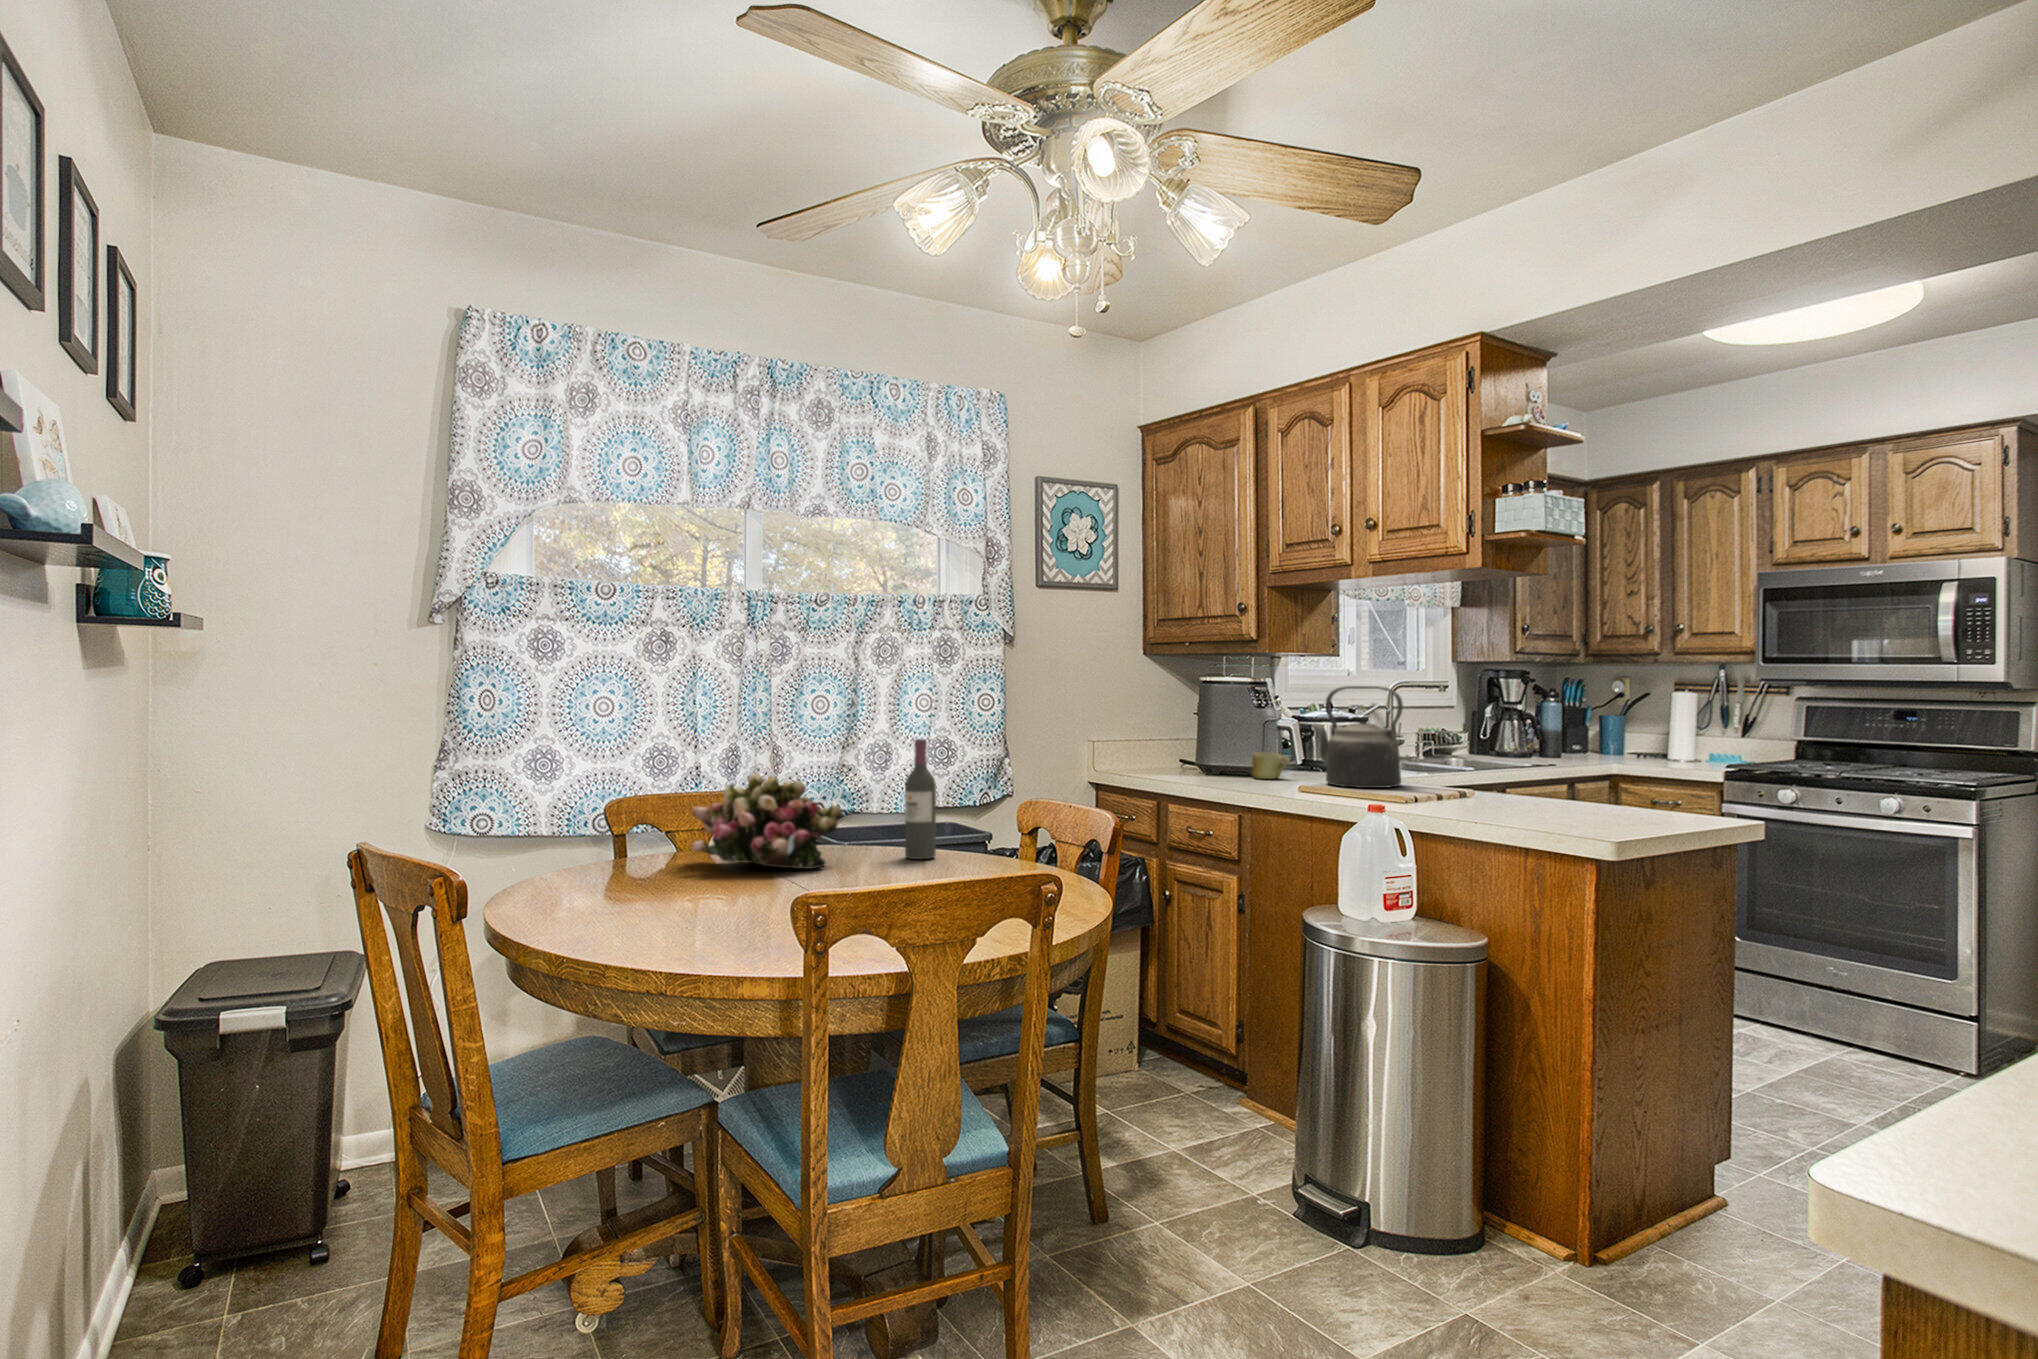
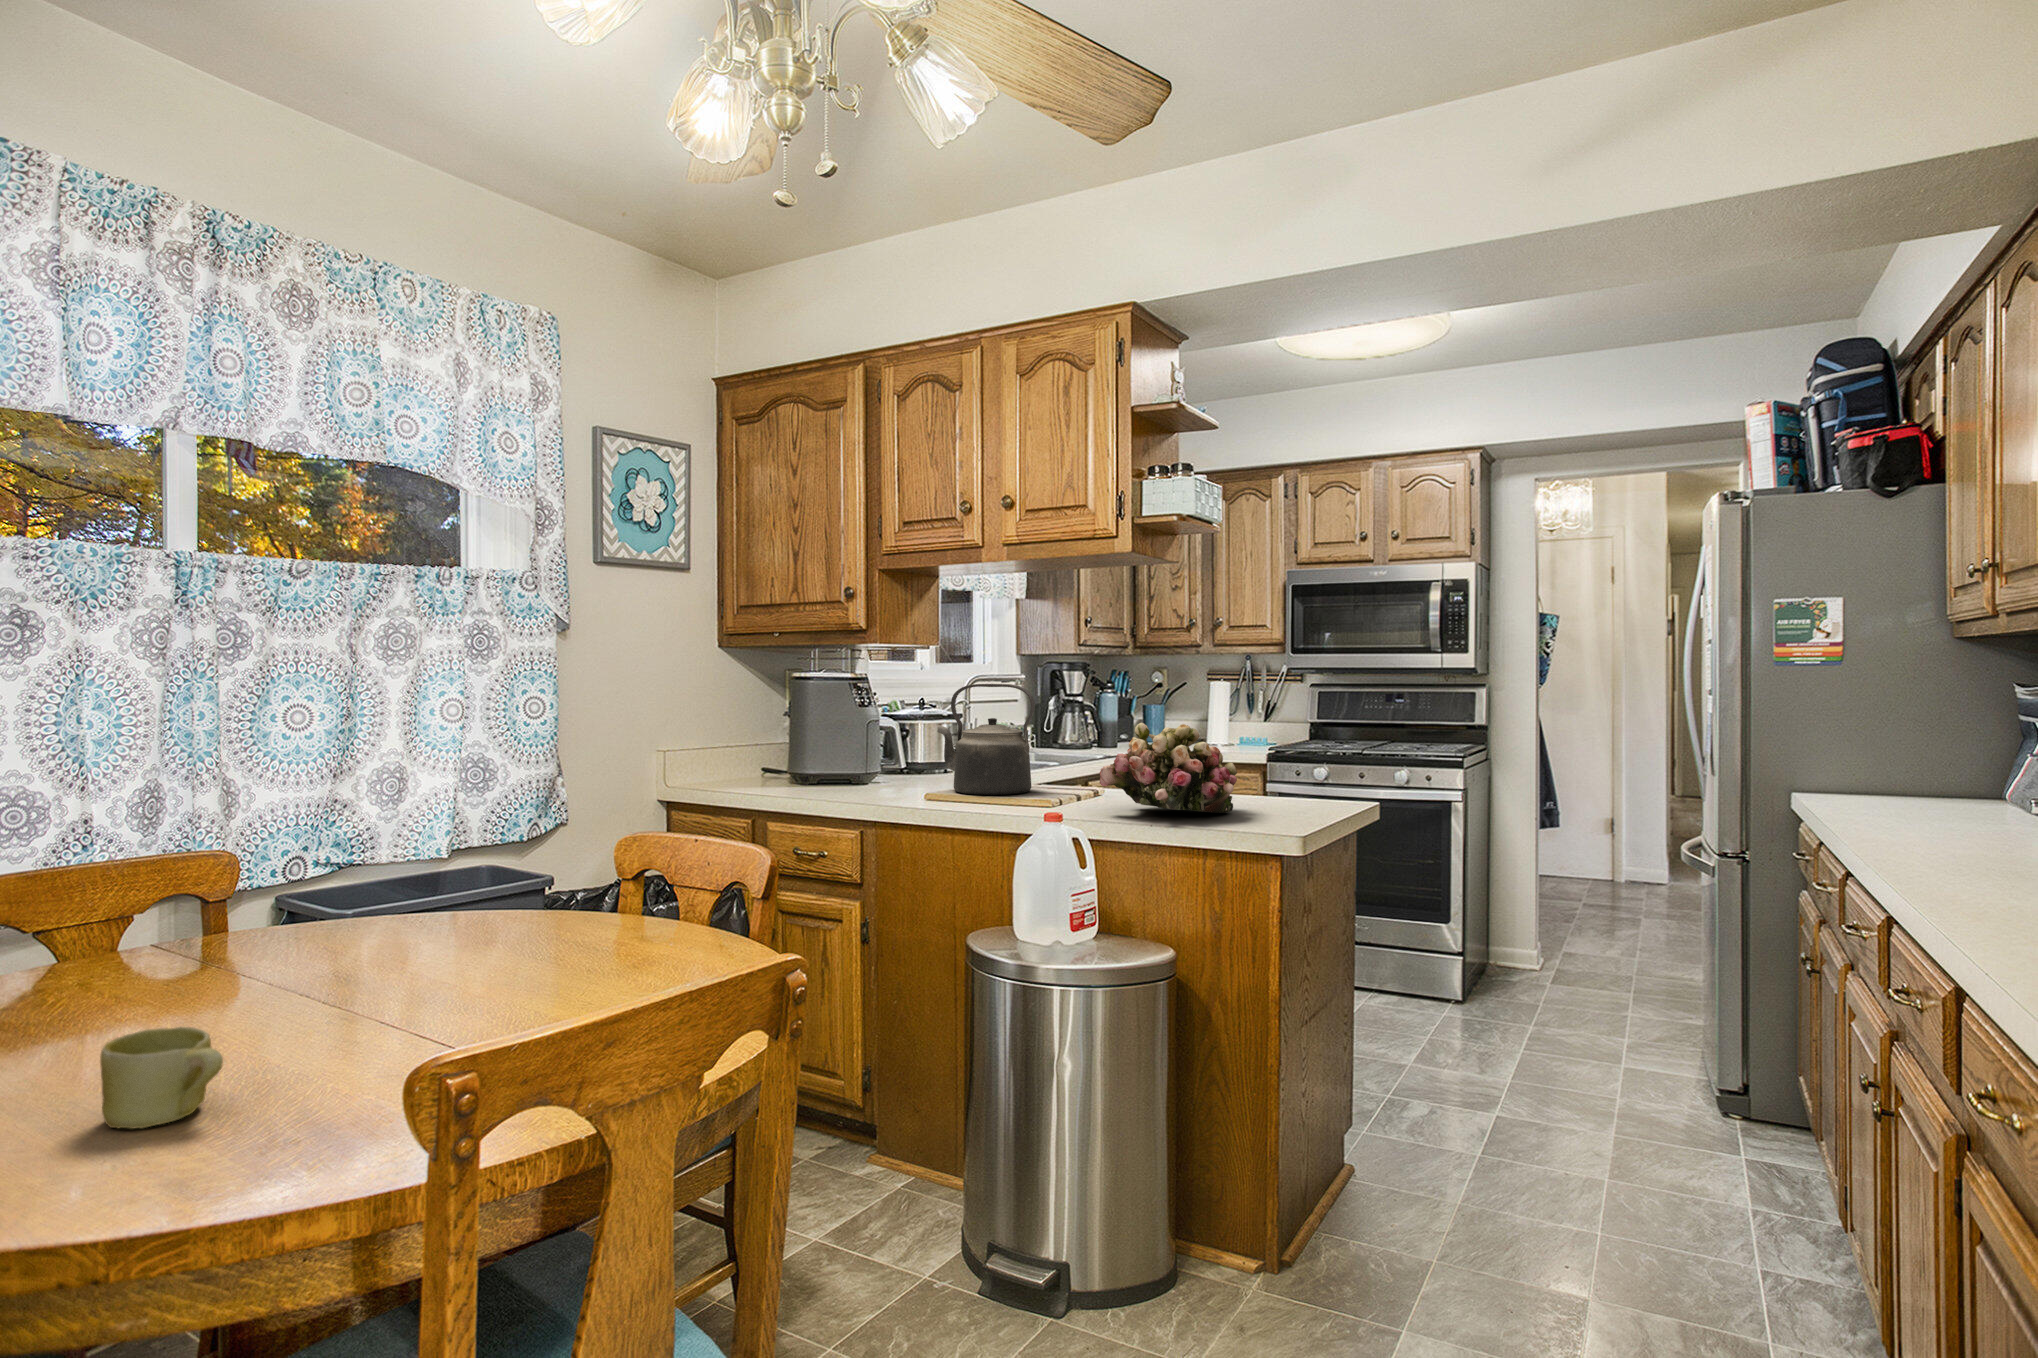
wine bottle: present [905,739,936,859] -> none [472,766,518,931]
mug: present [1252,752,1290,779] -> present [100,1027,223,1129]
flower arrangement: present [691,773,843,869] -> present [1100,723,1237,813]

